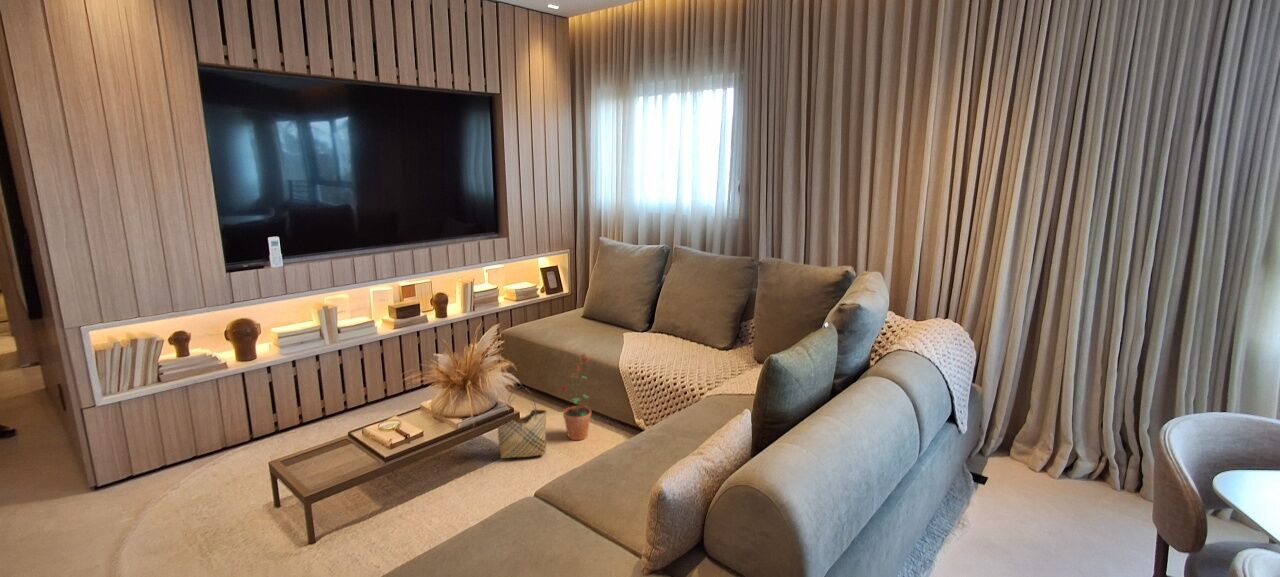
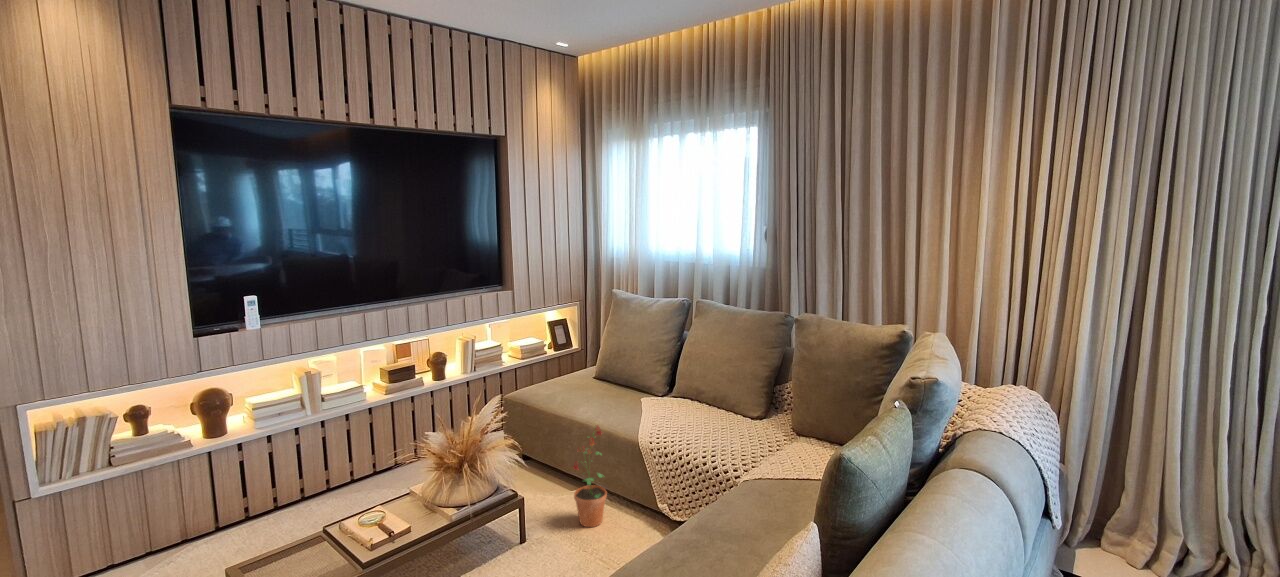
woven basket: present [498,387,546,458] -> none [496,466,556,553]

